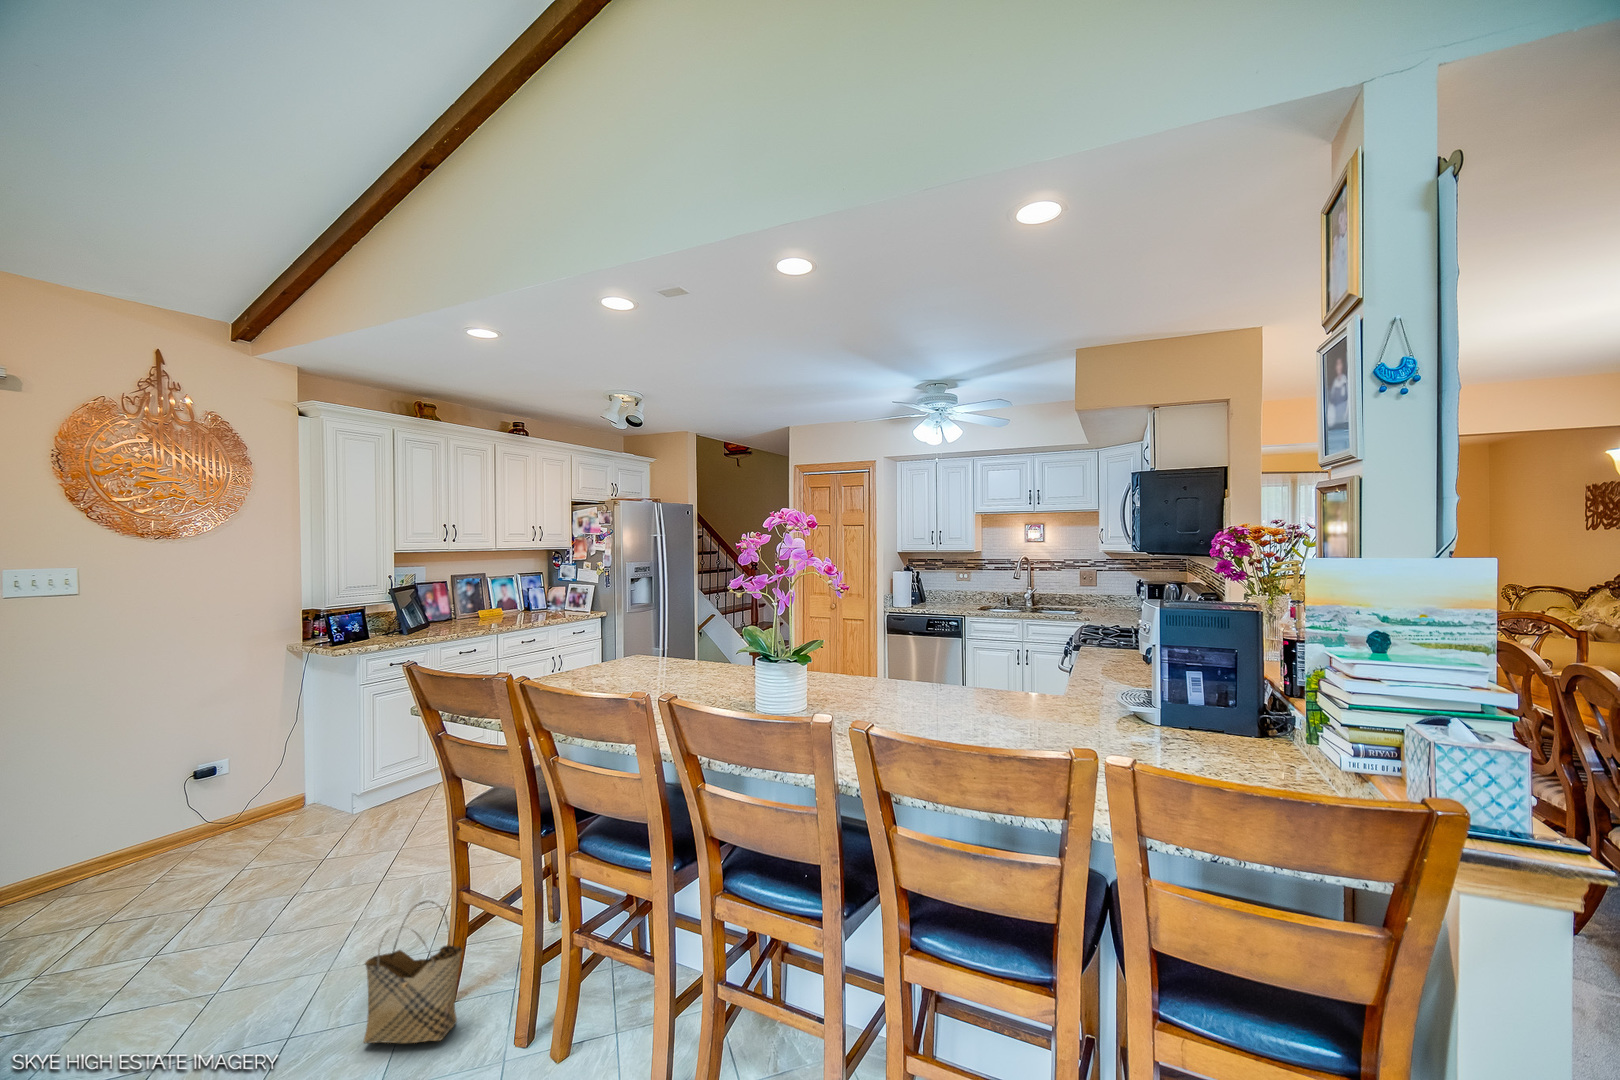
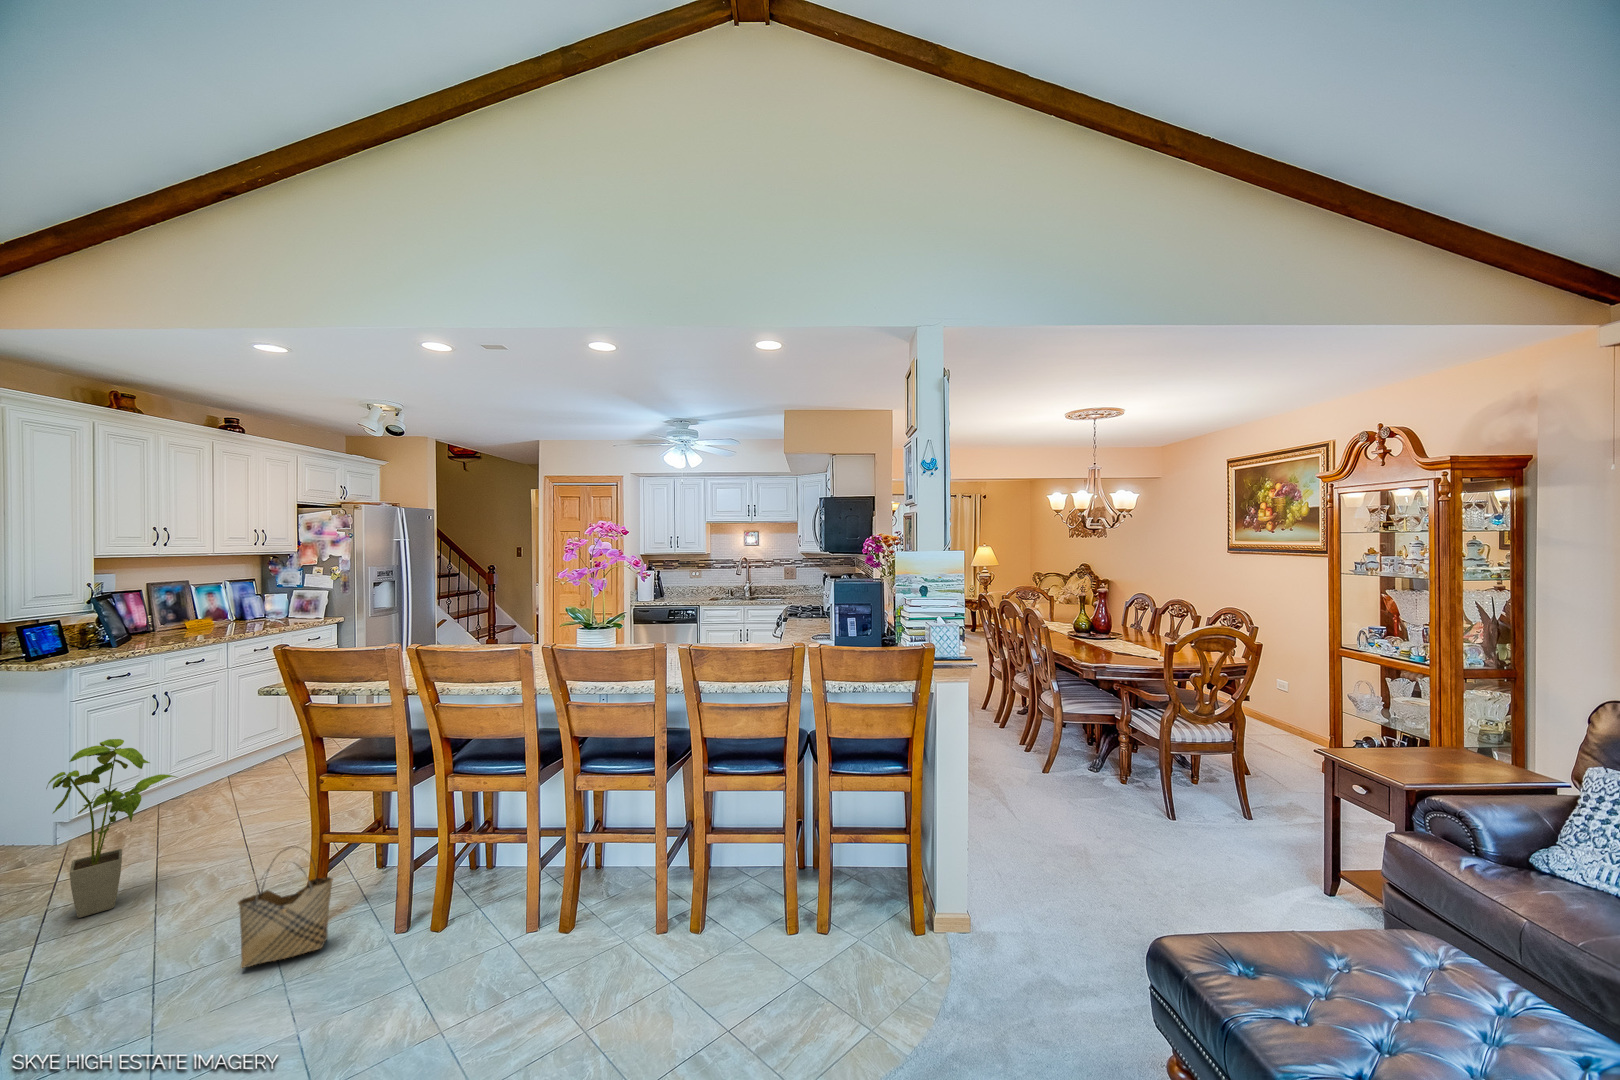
house plant: none [292,735,401,909] -> present [46,739,176,918]

